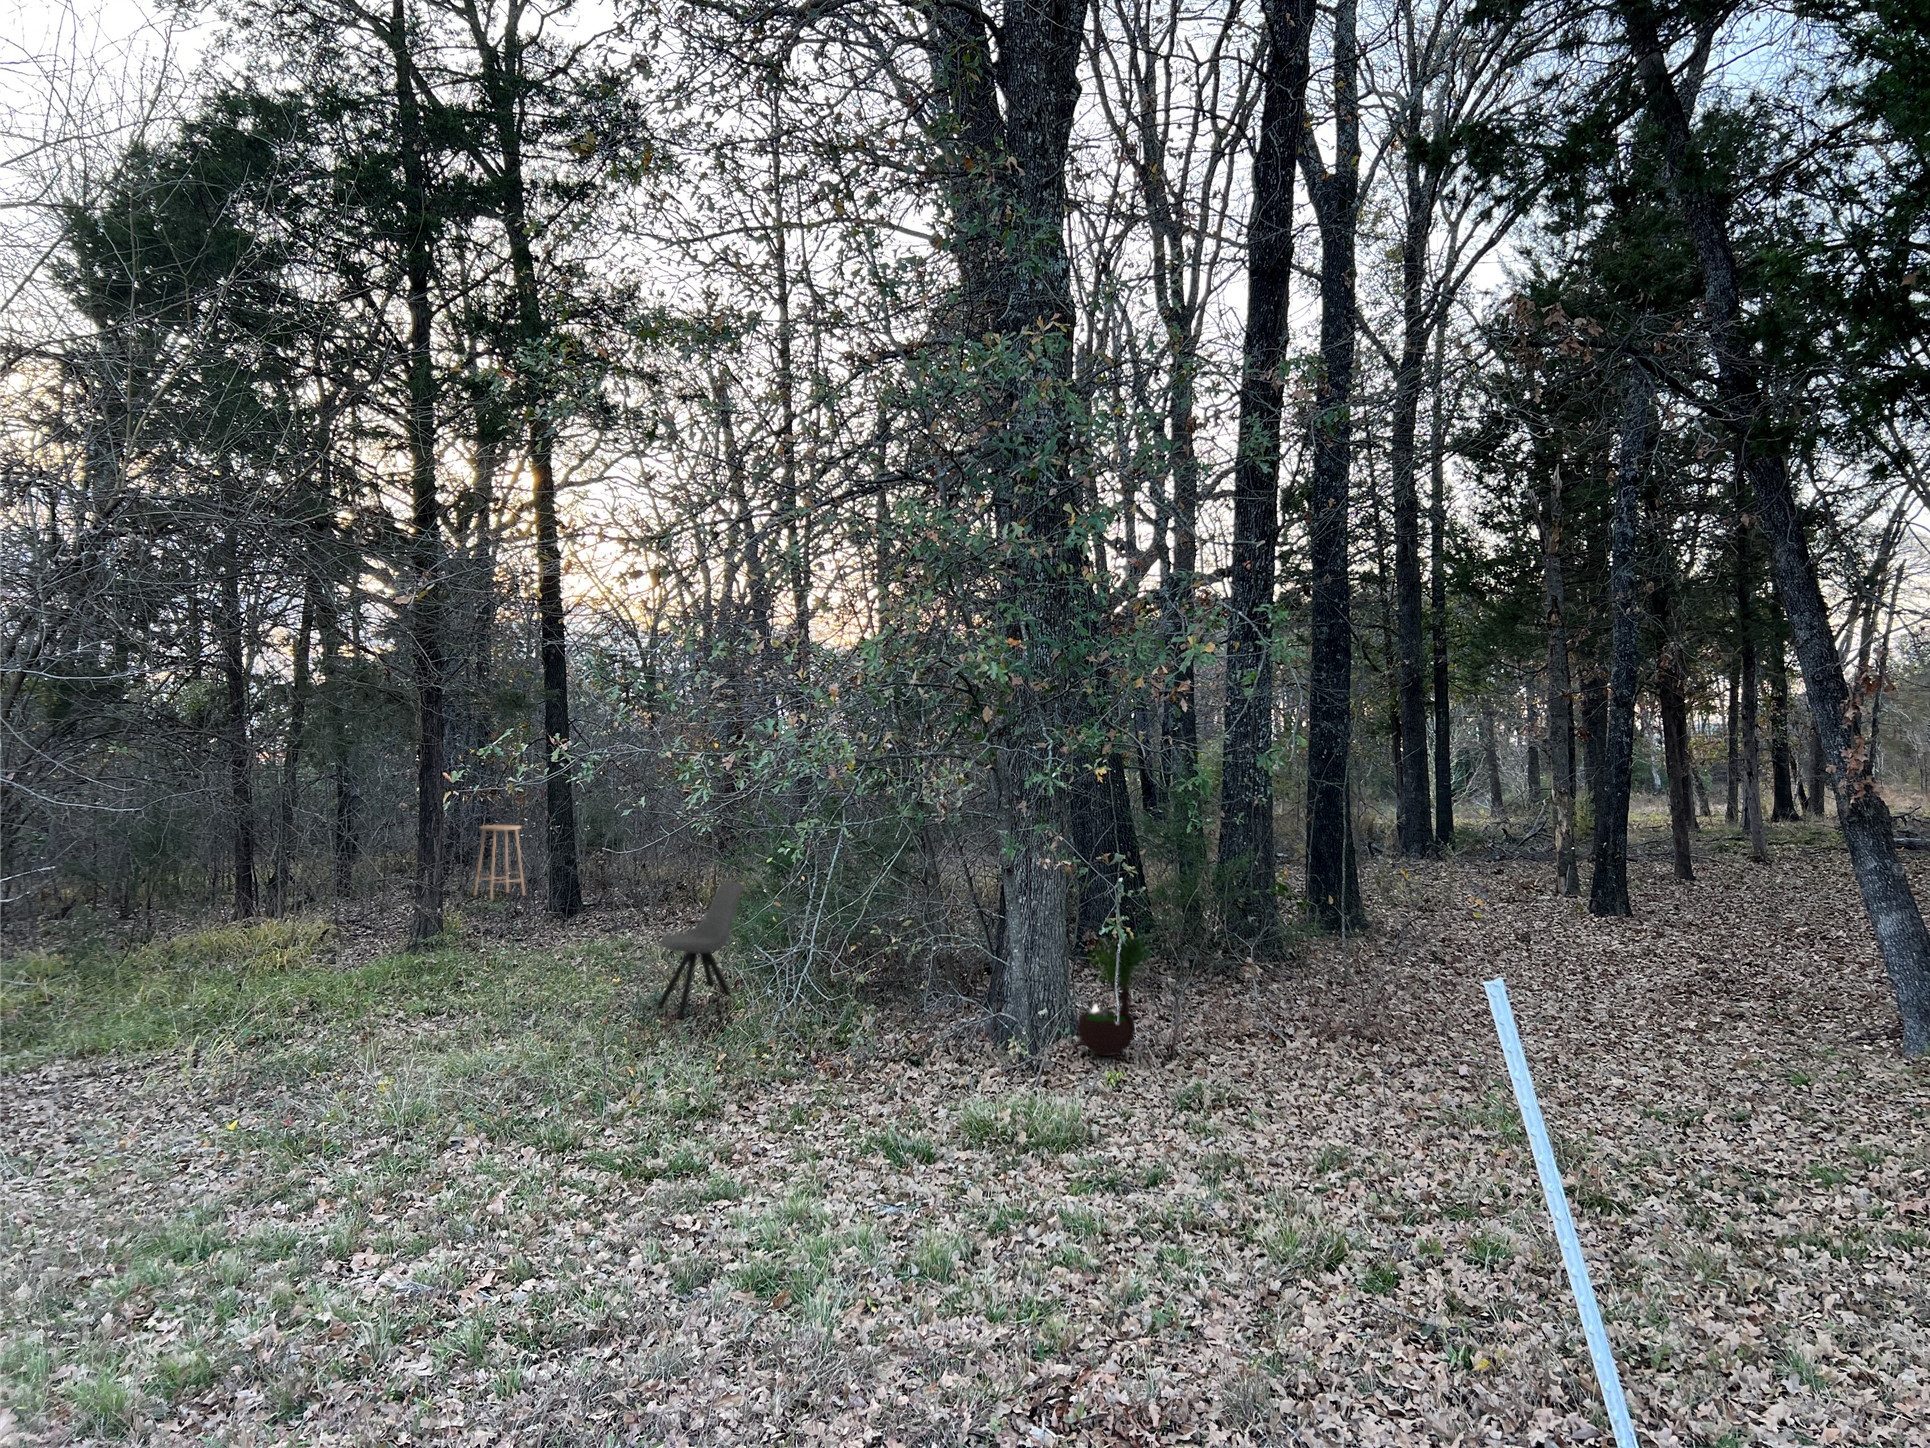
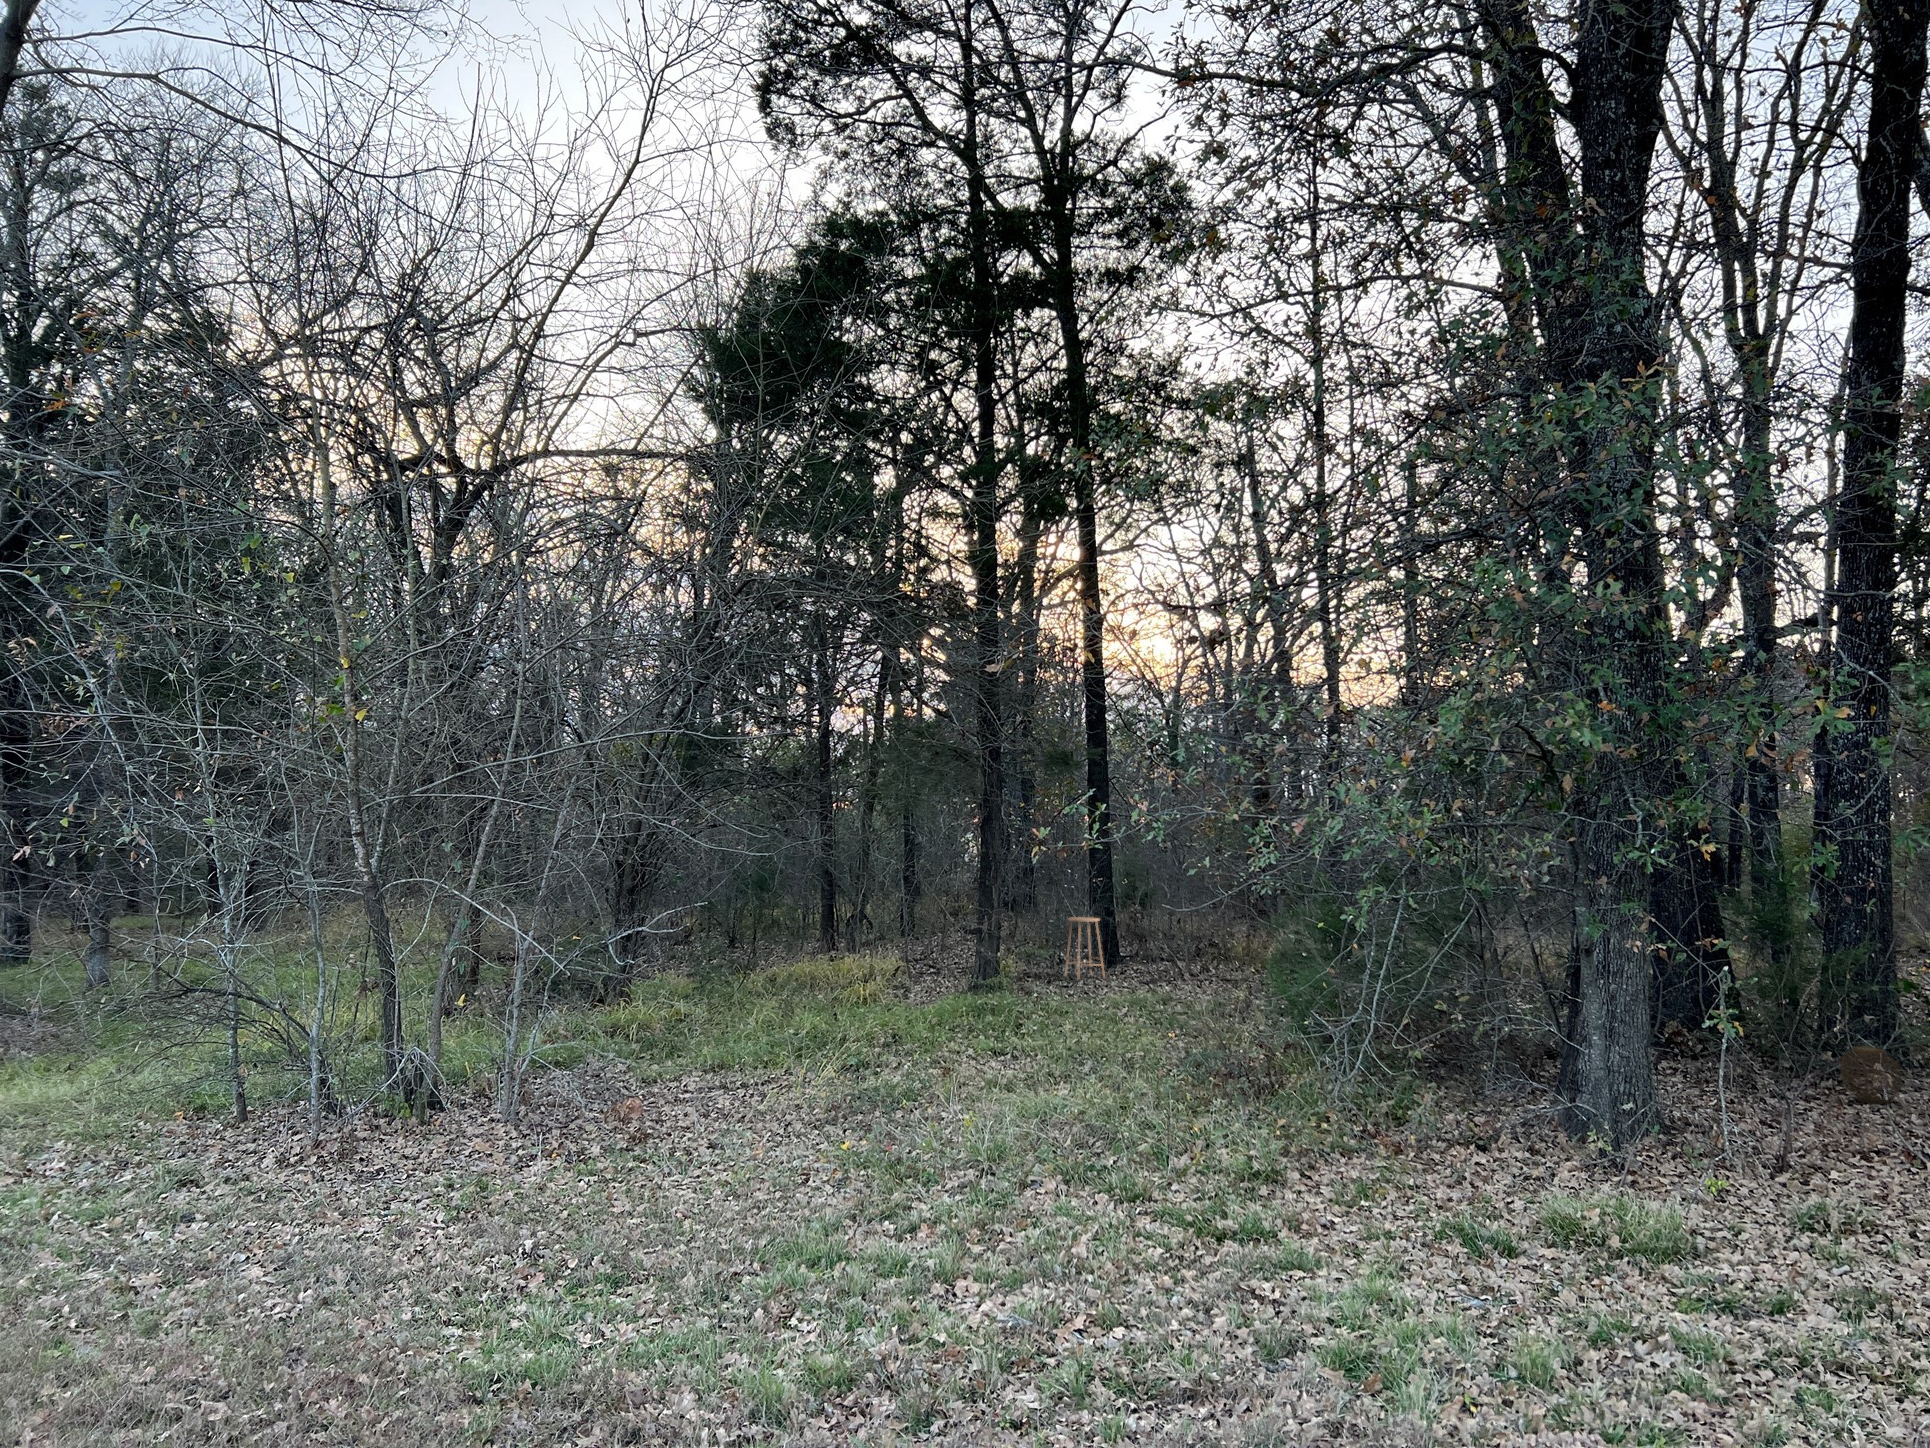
chair: present [658,881,745,1019] -> none [1221,965,1298,1091]
potted tree: present [1078,930,1150,1056] -> none [1657,1018,1740,1161]
woven basket: none [1242,939,1287,991] -> present [1840,1046,1901,1104]

